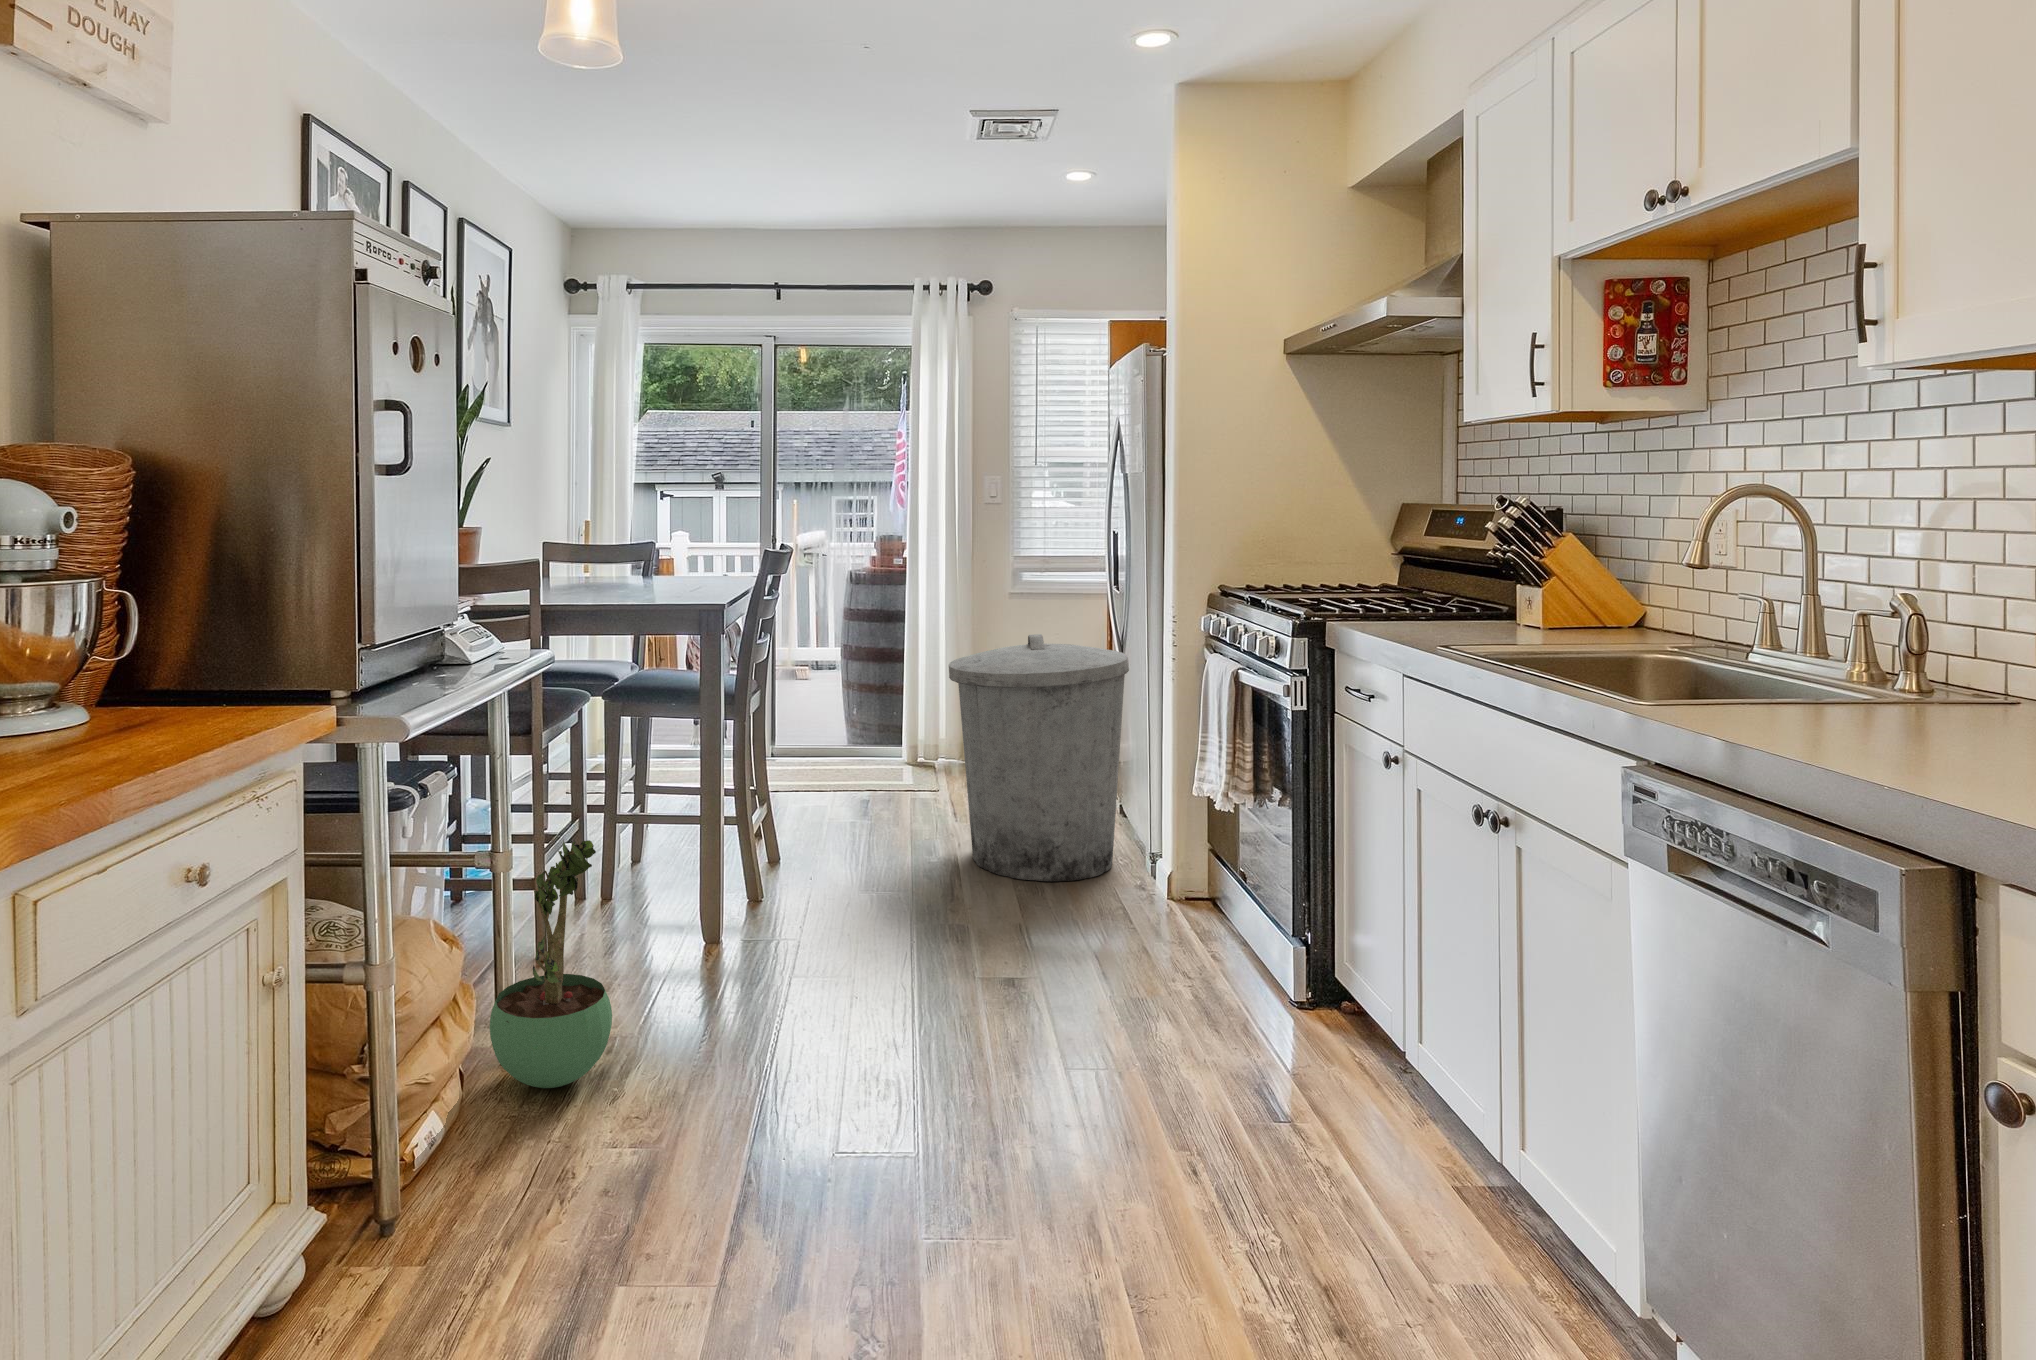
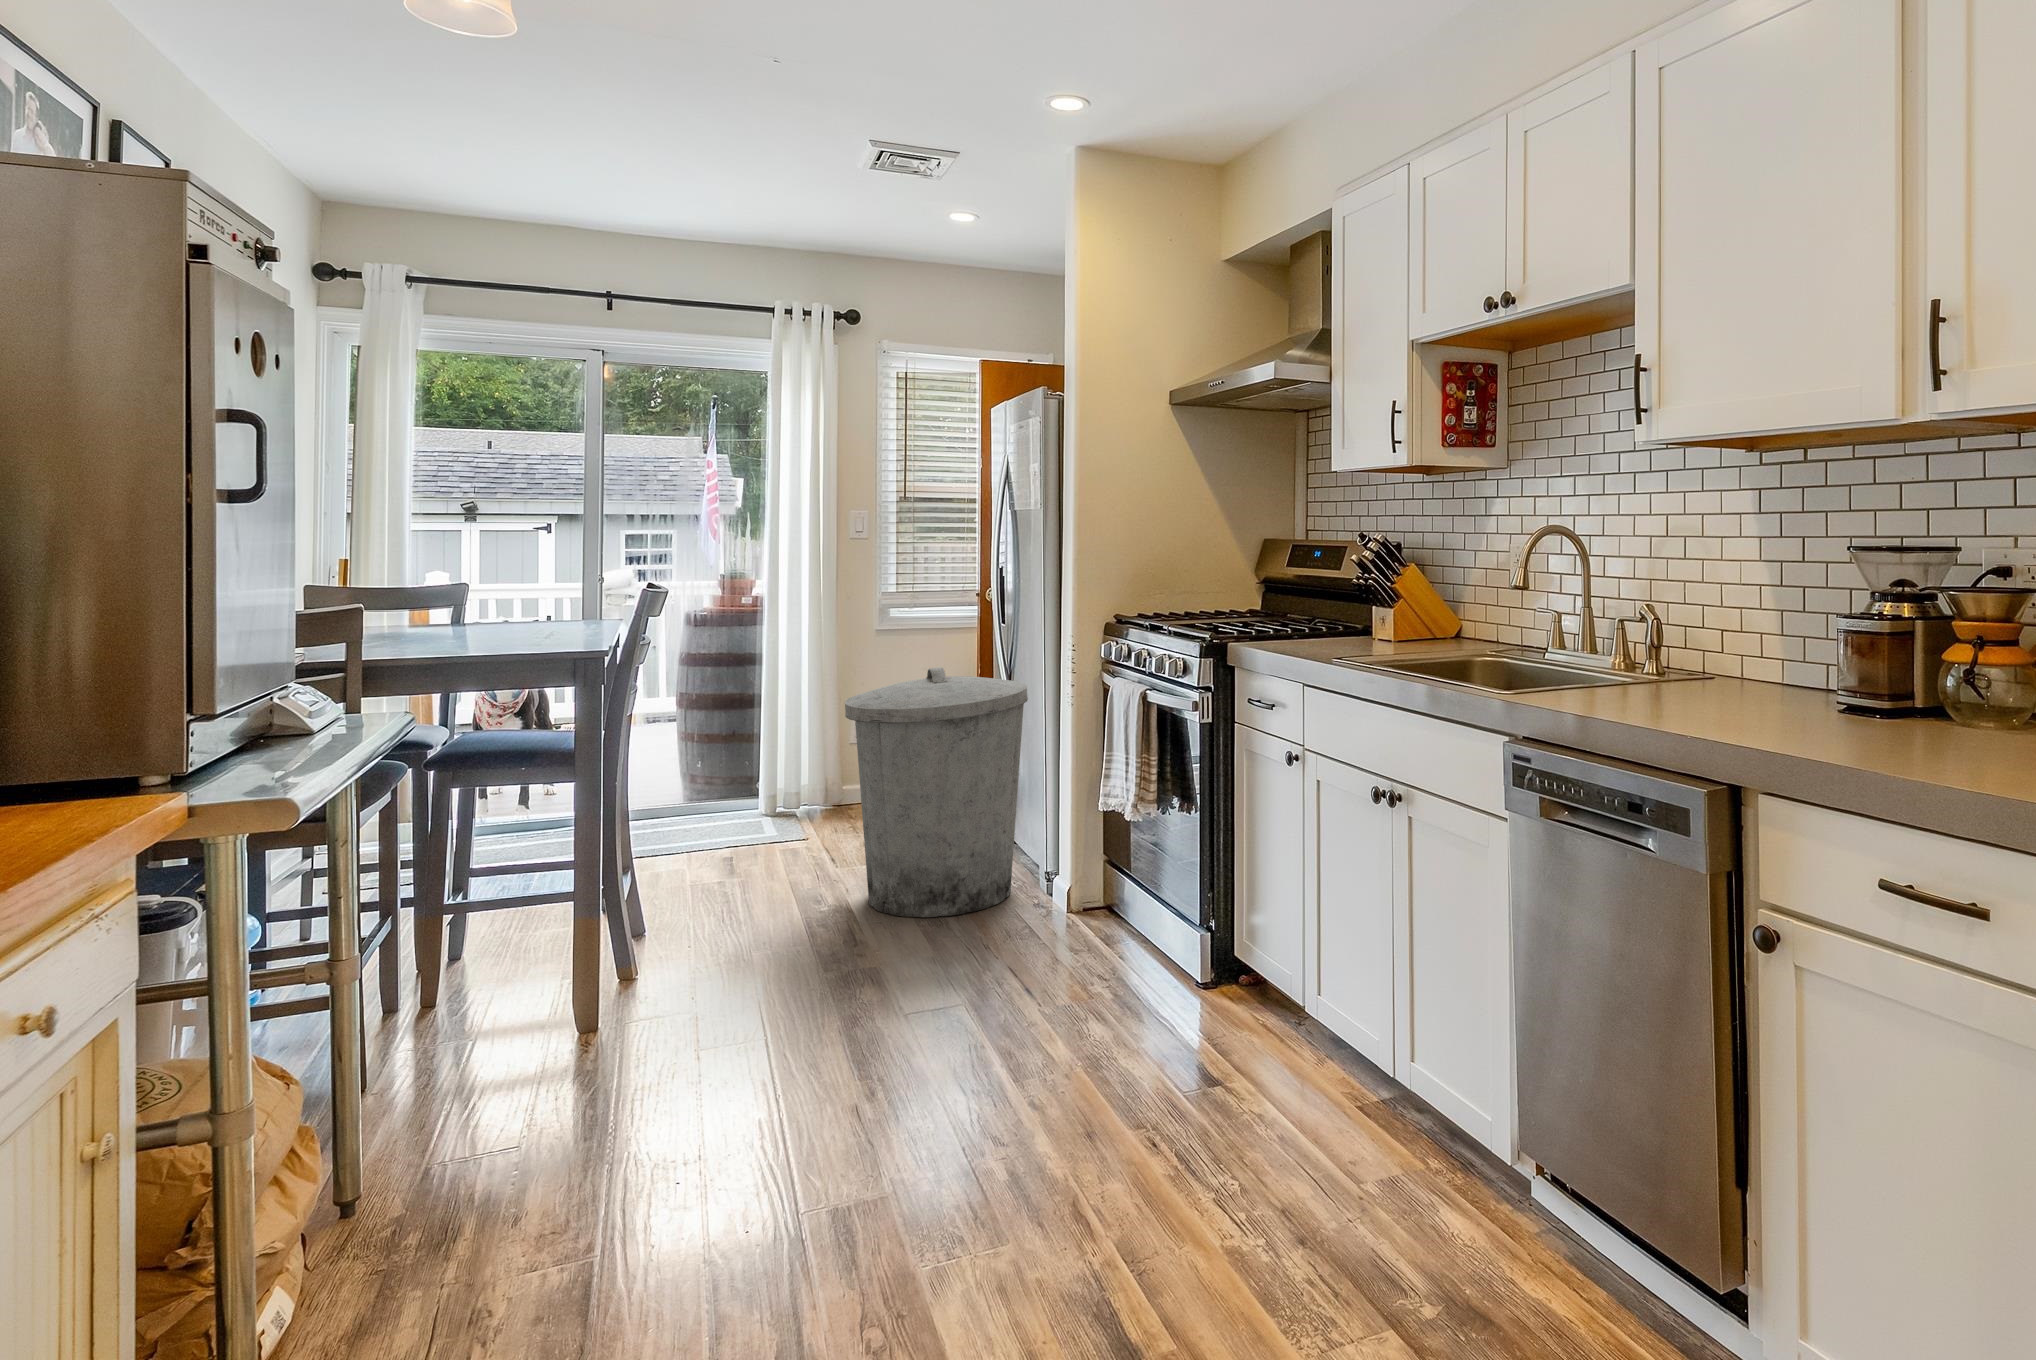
potted plant: present [489,840,612,1088] -> none [312,939,497,1268]

